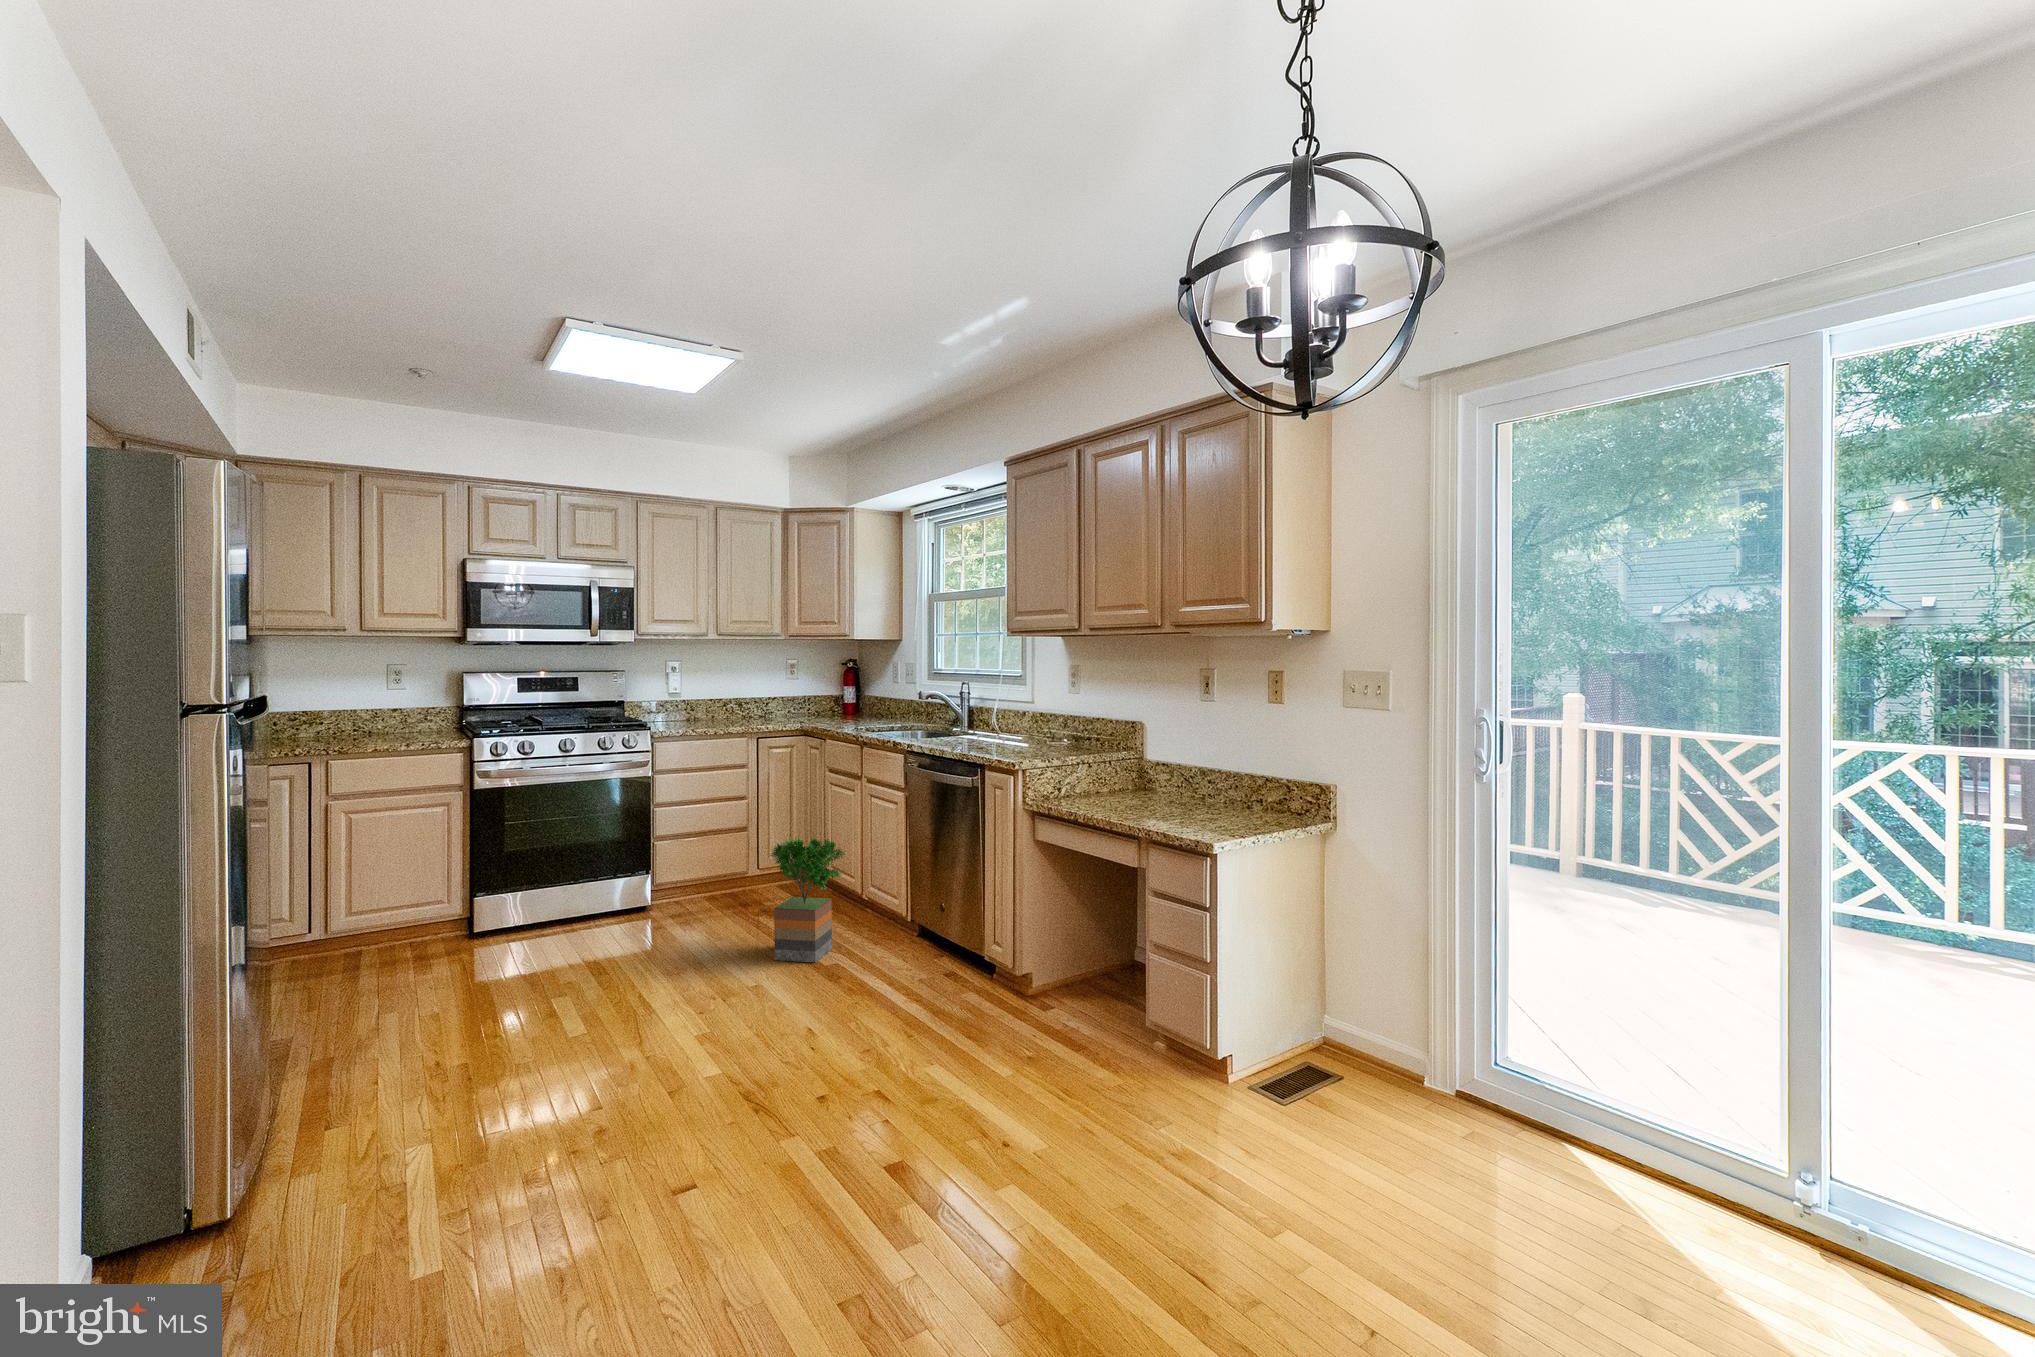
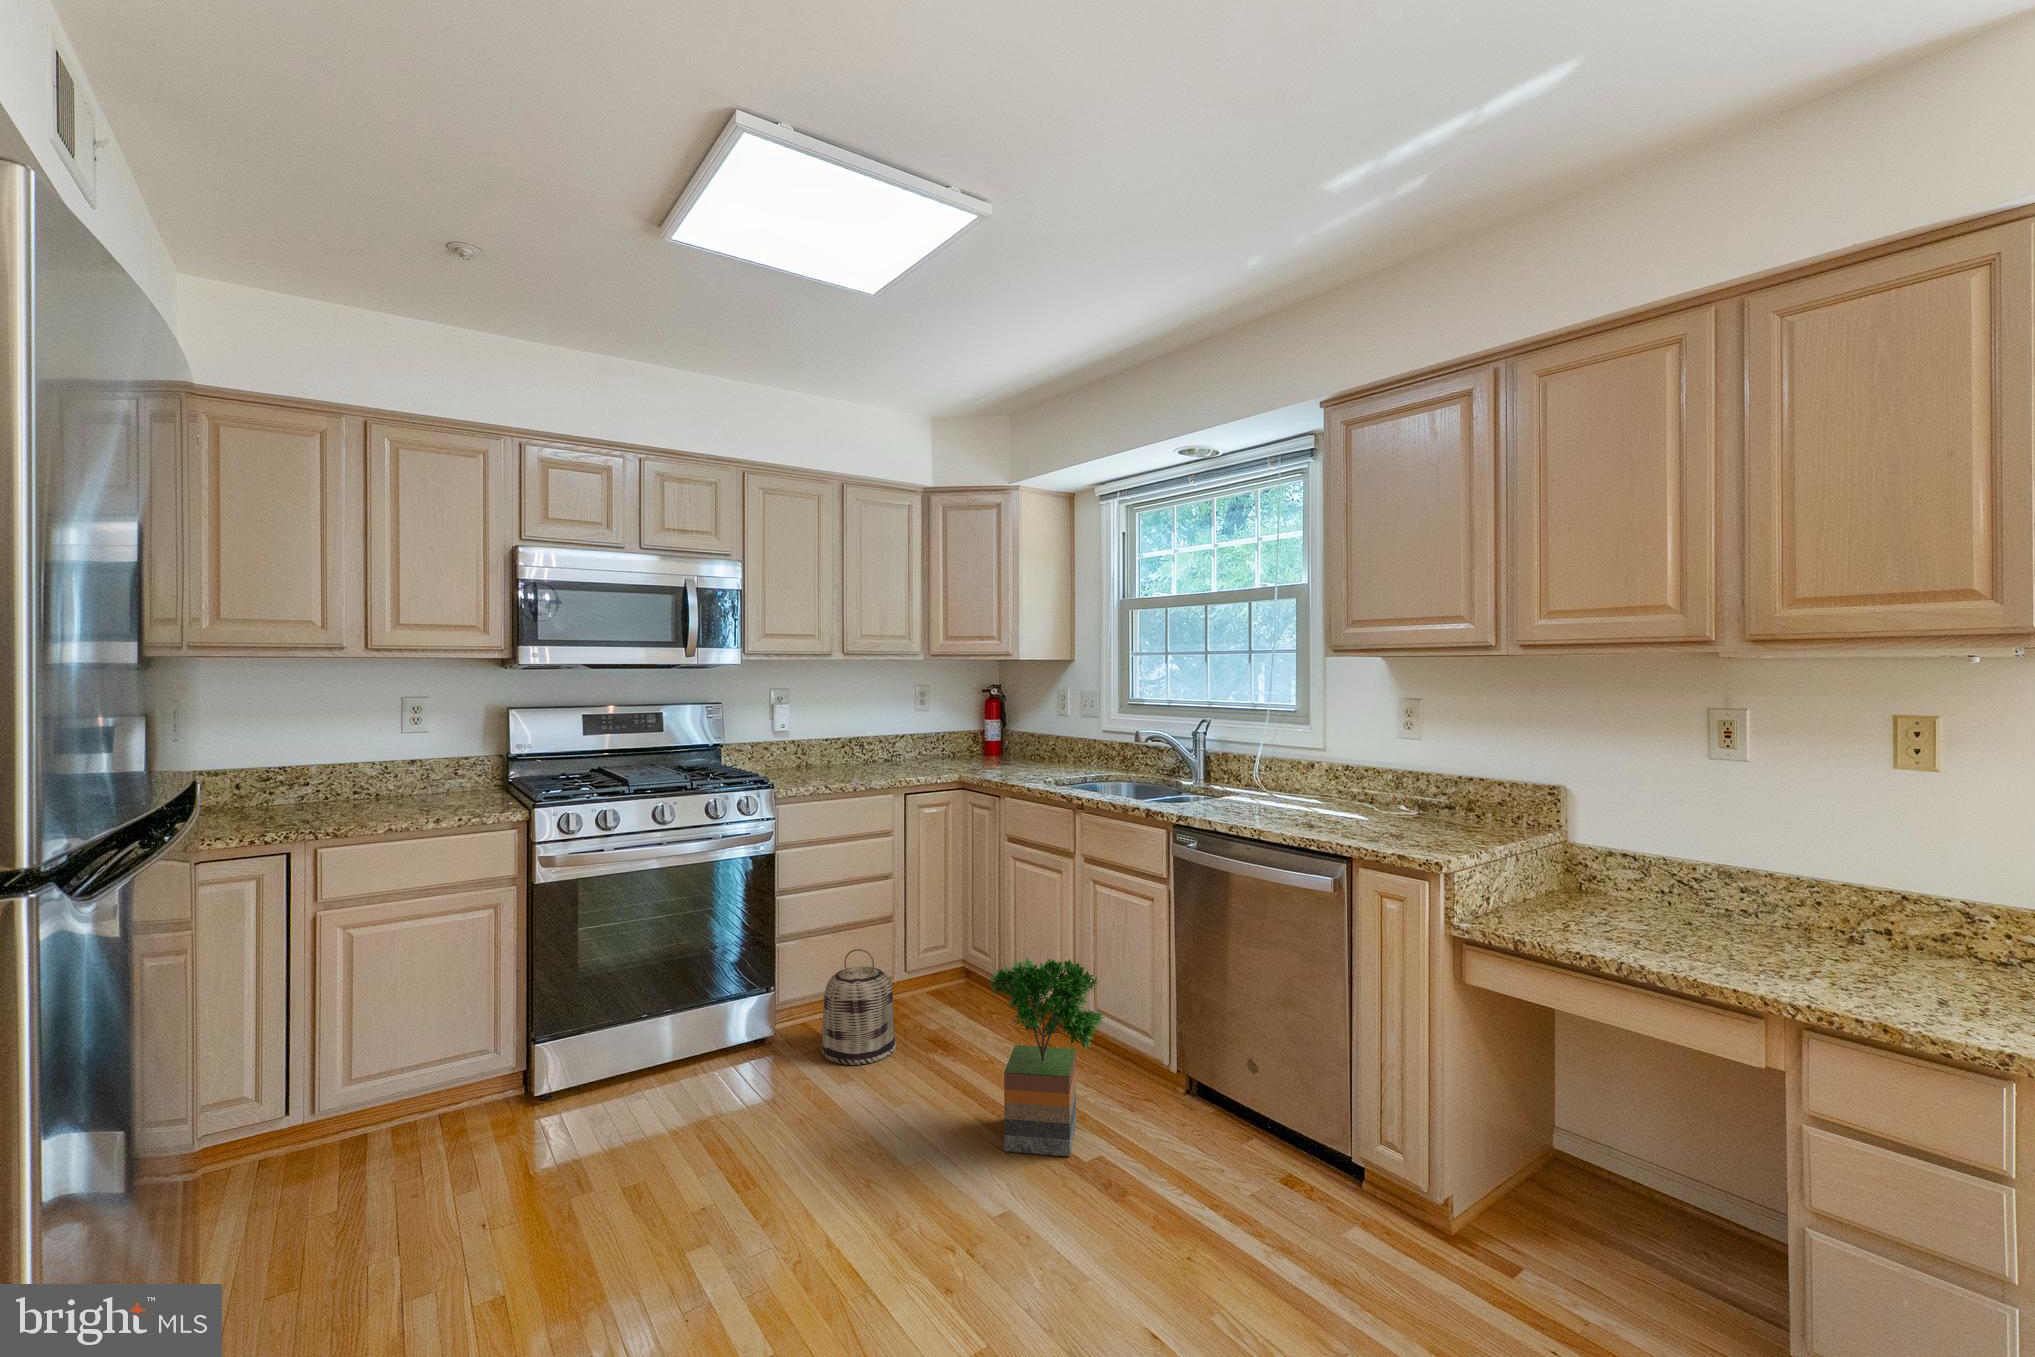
basket: none [681,843,736,921] -> present [822,949,896,1065]

